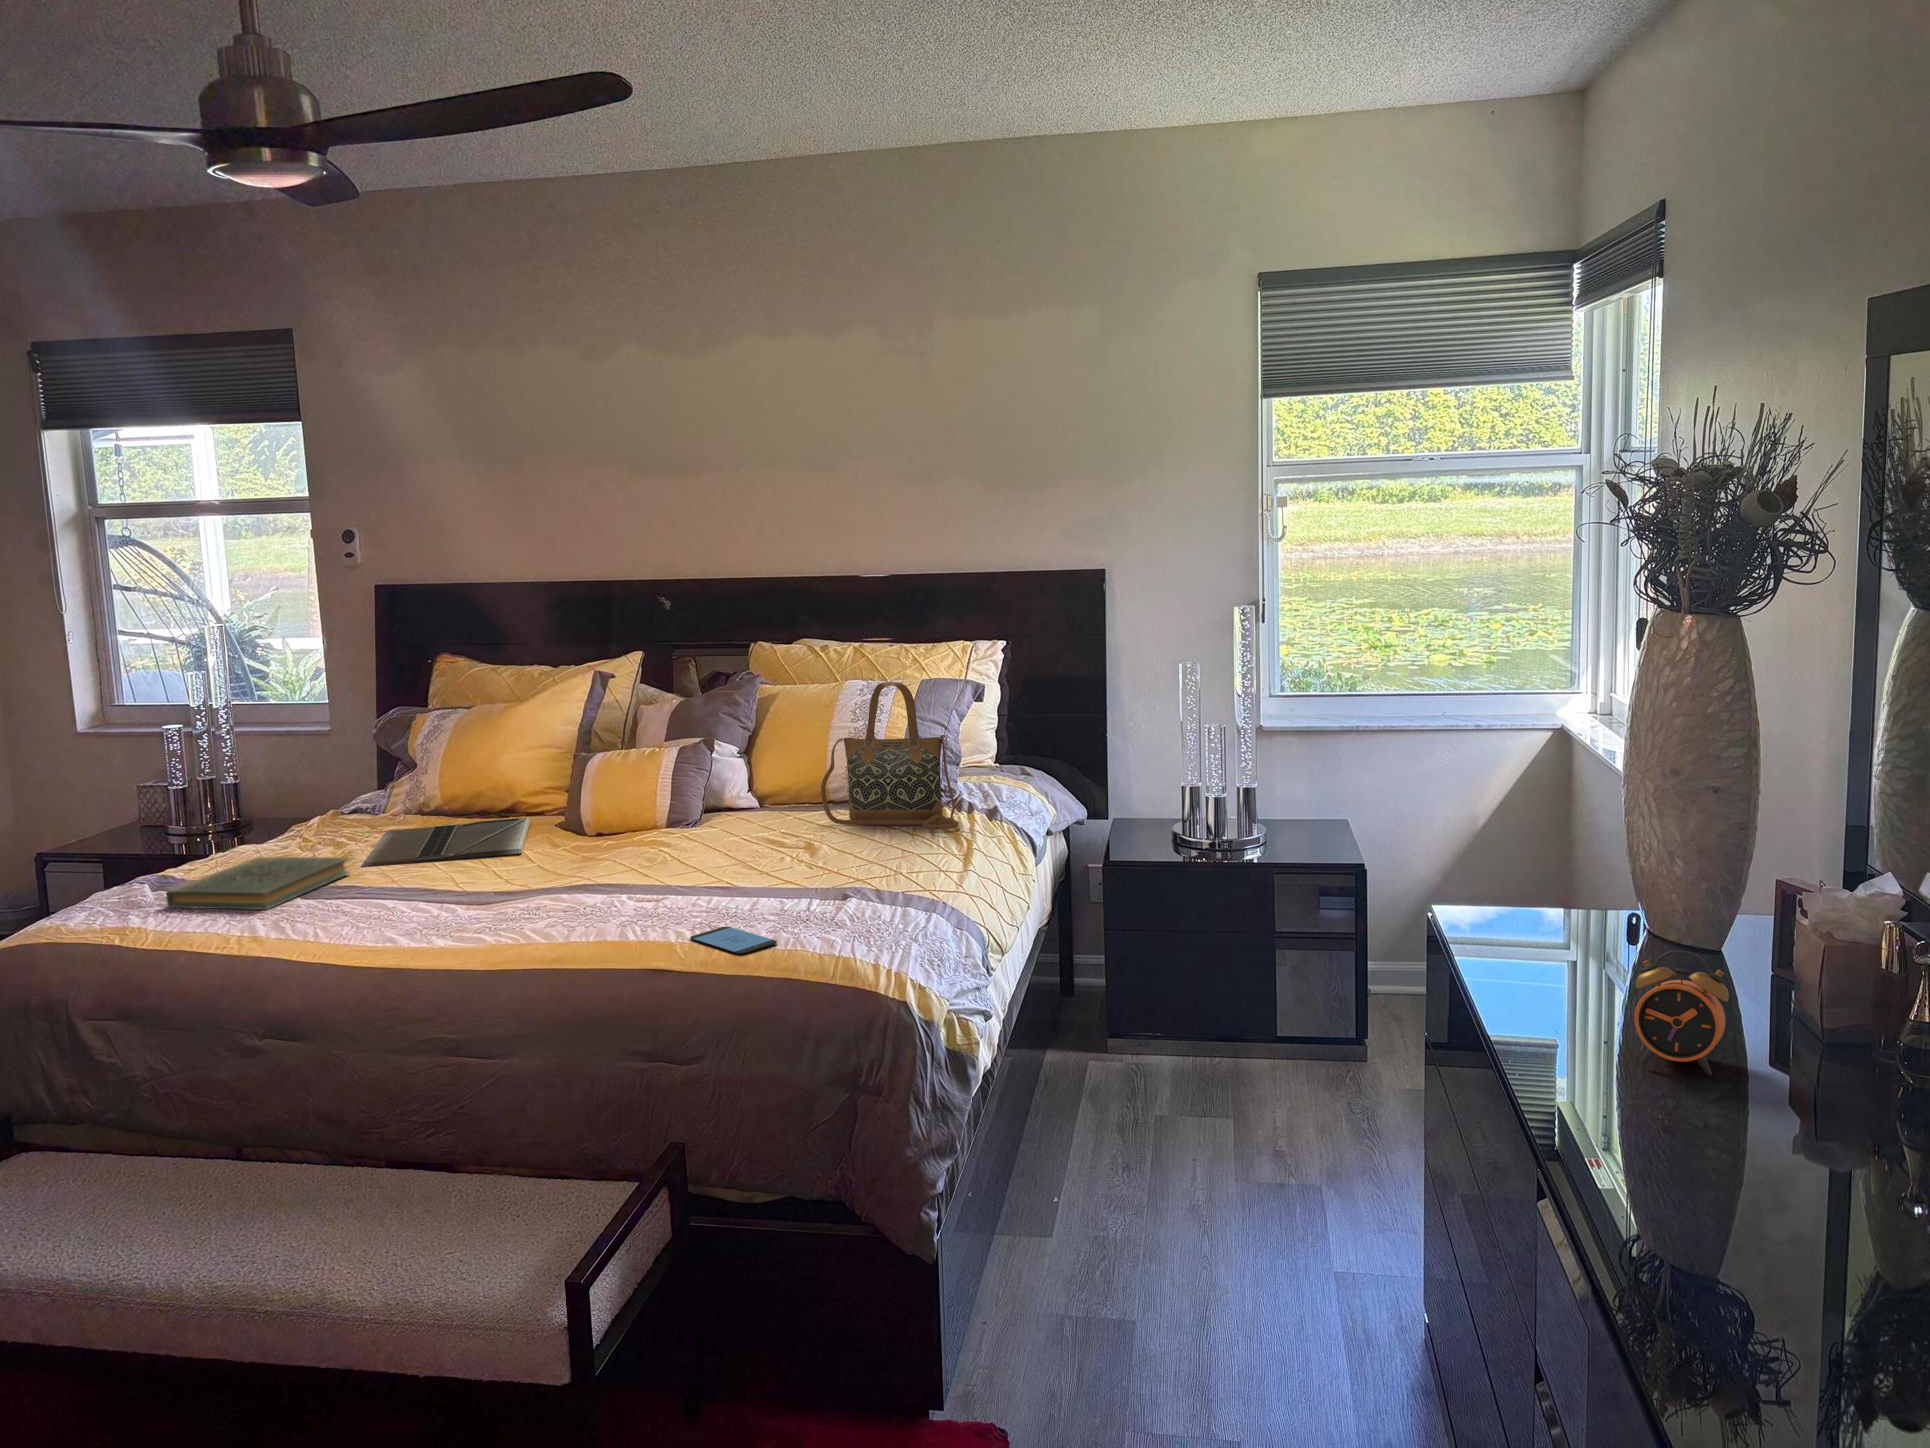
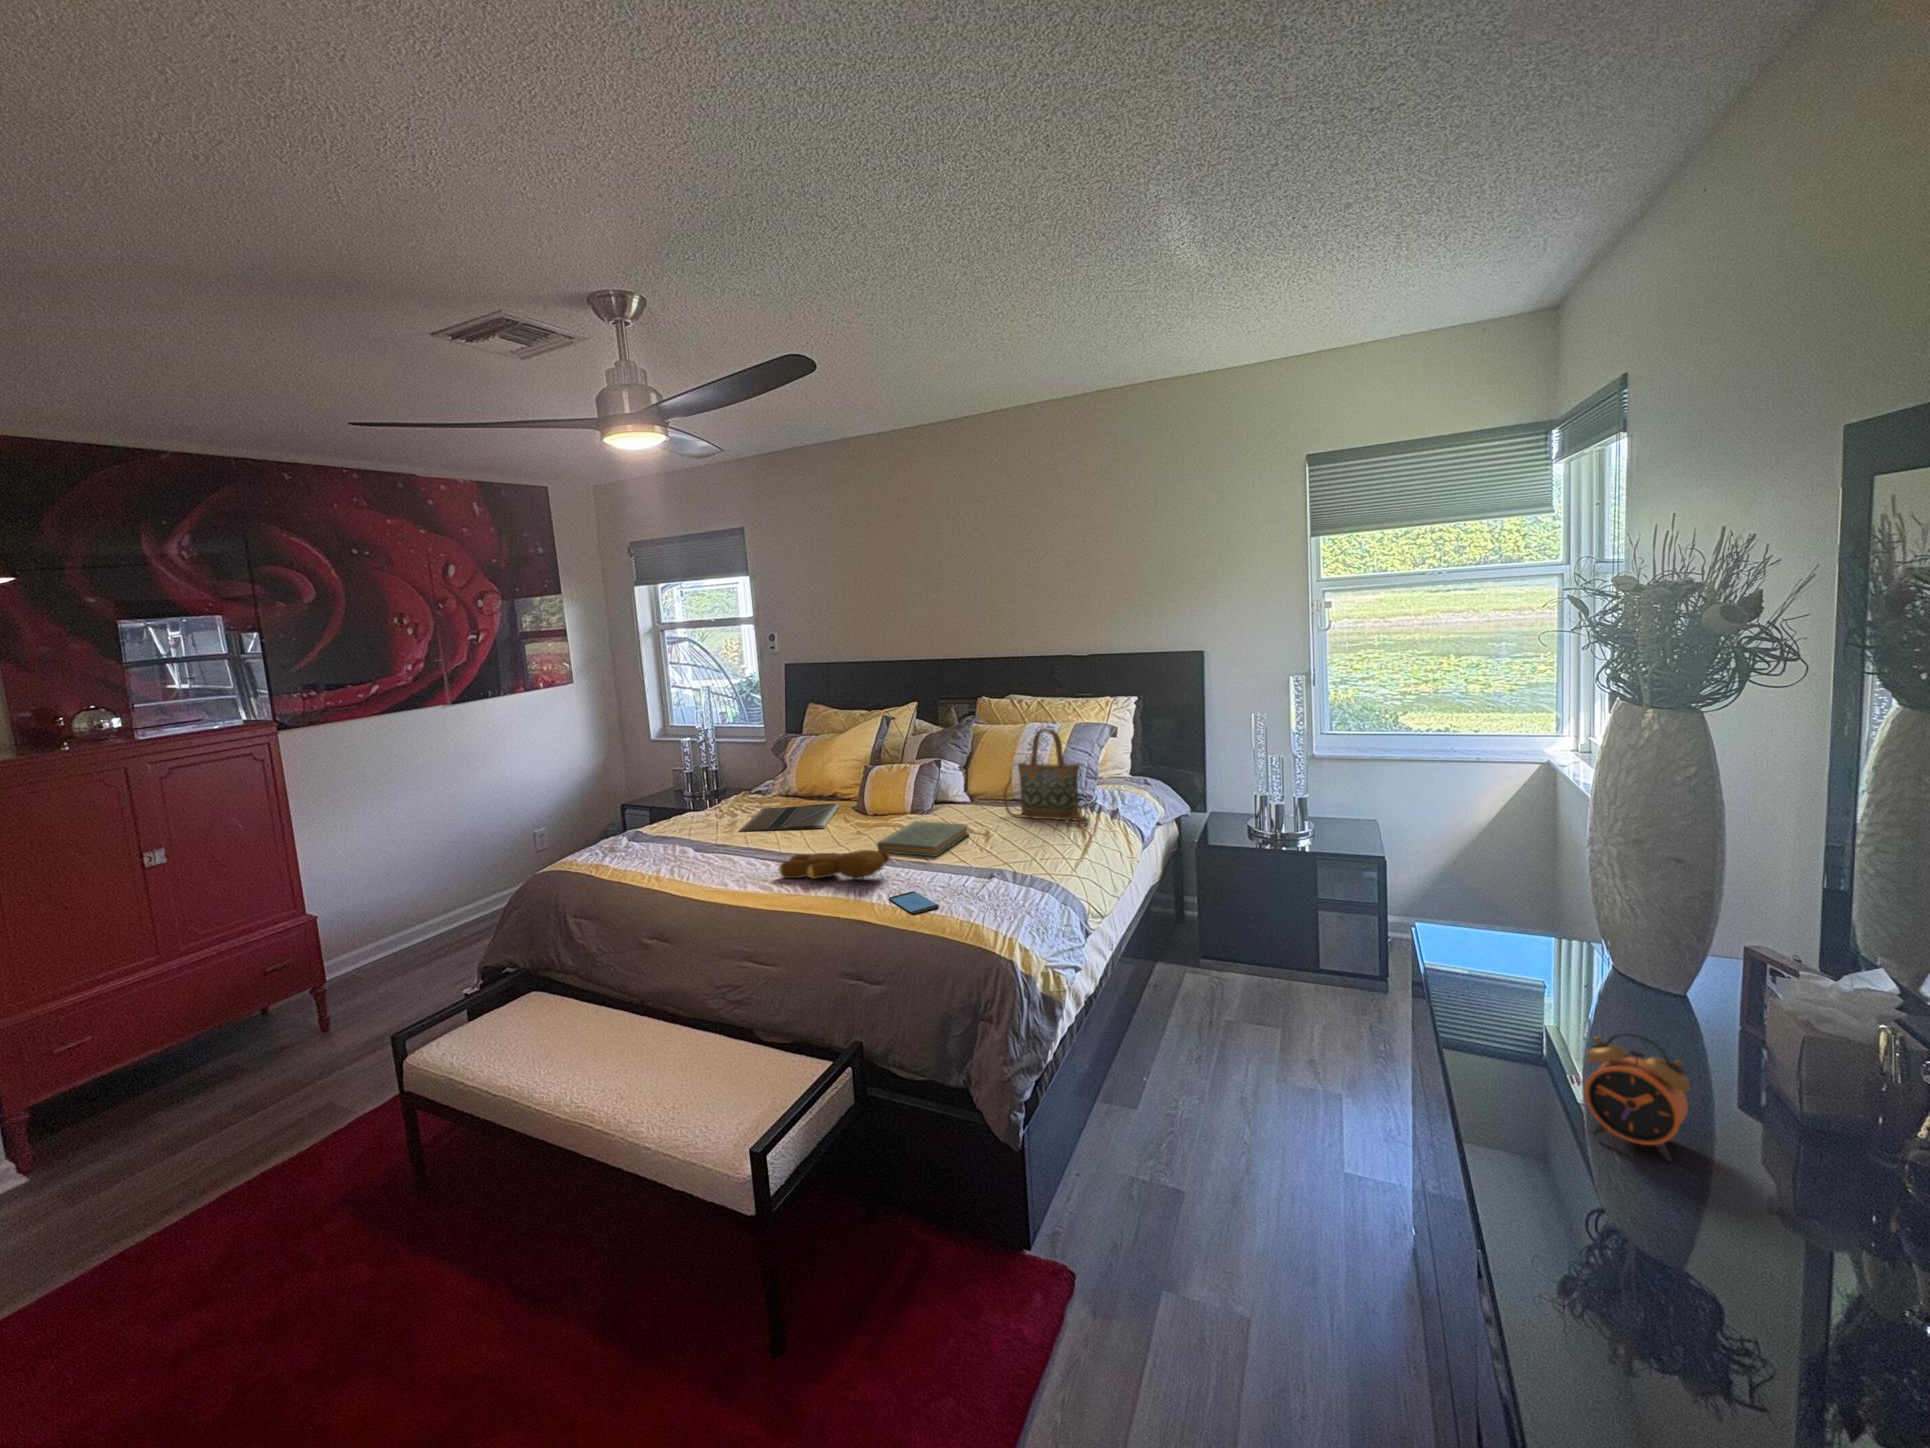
book: present [166,857,349,910] -> present [877,821,969,857]
teddy bear: none [481,869,675,924] -> present [779,850,890,880]

